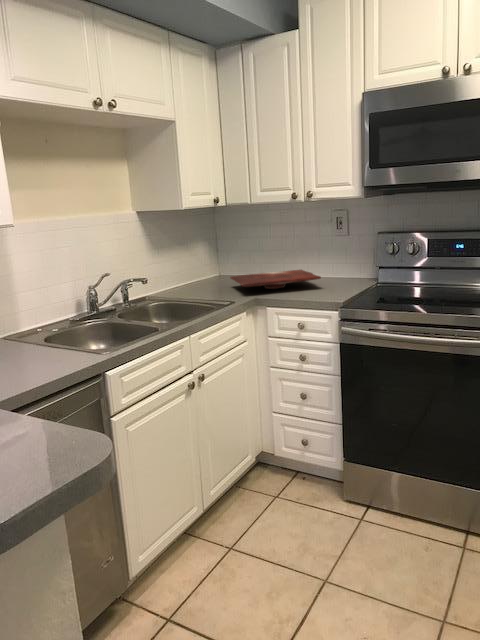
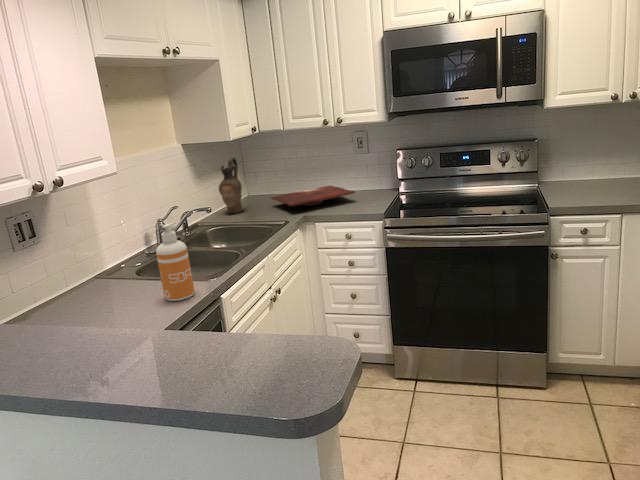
ceramic pitcher: none [173,230,200,290] -> present [219,157,244,213]
soap dispenser: none [29,281,71,369] -> present [156,222,195,301]

